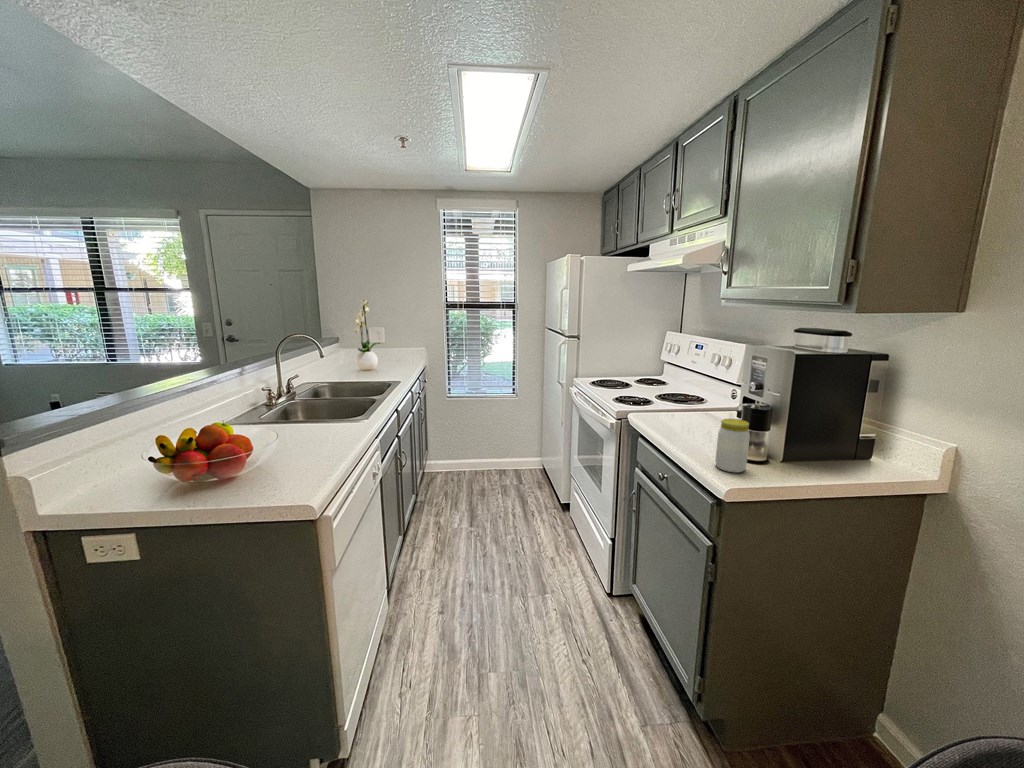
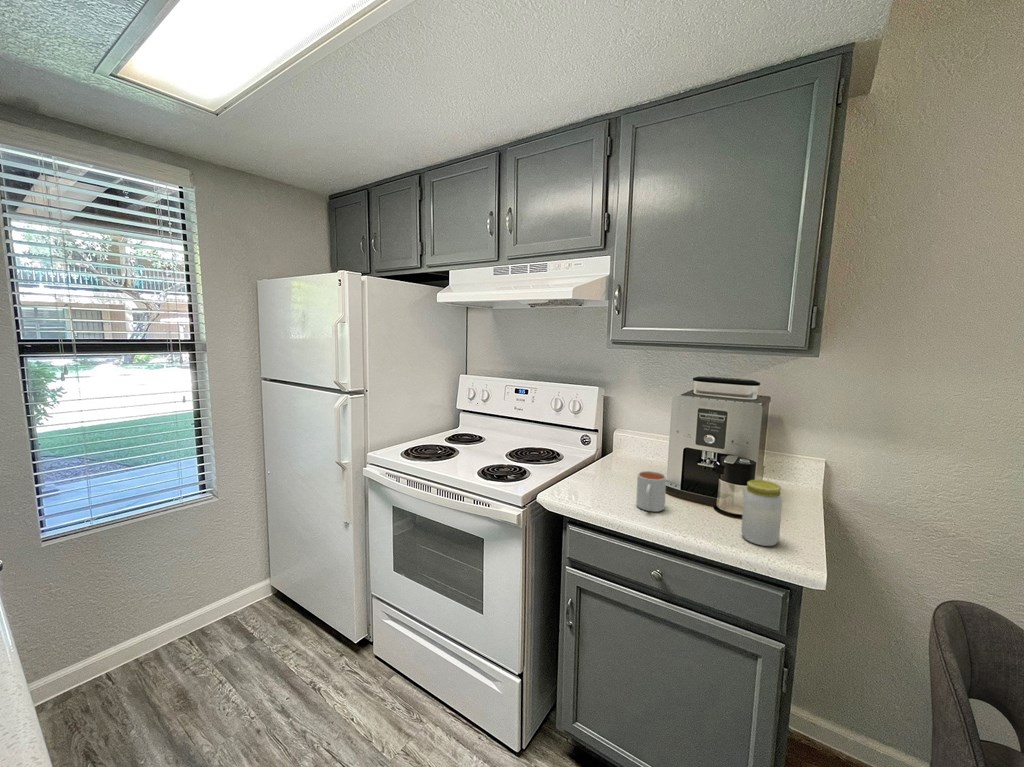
mug: none [676,408,706,439] -> present [636,471,666,512]

